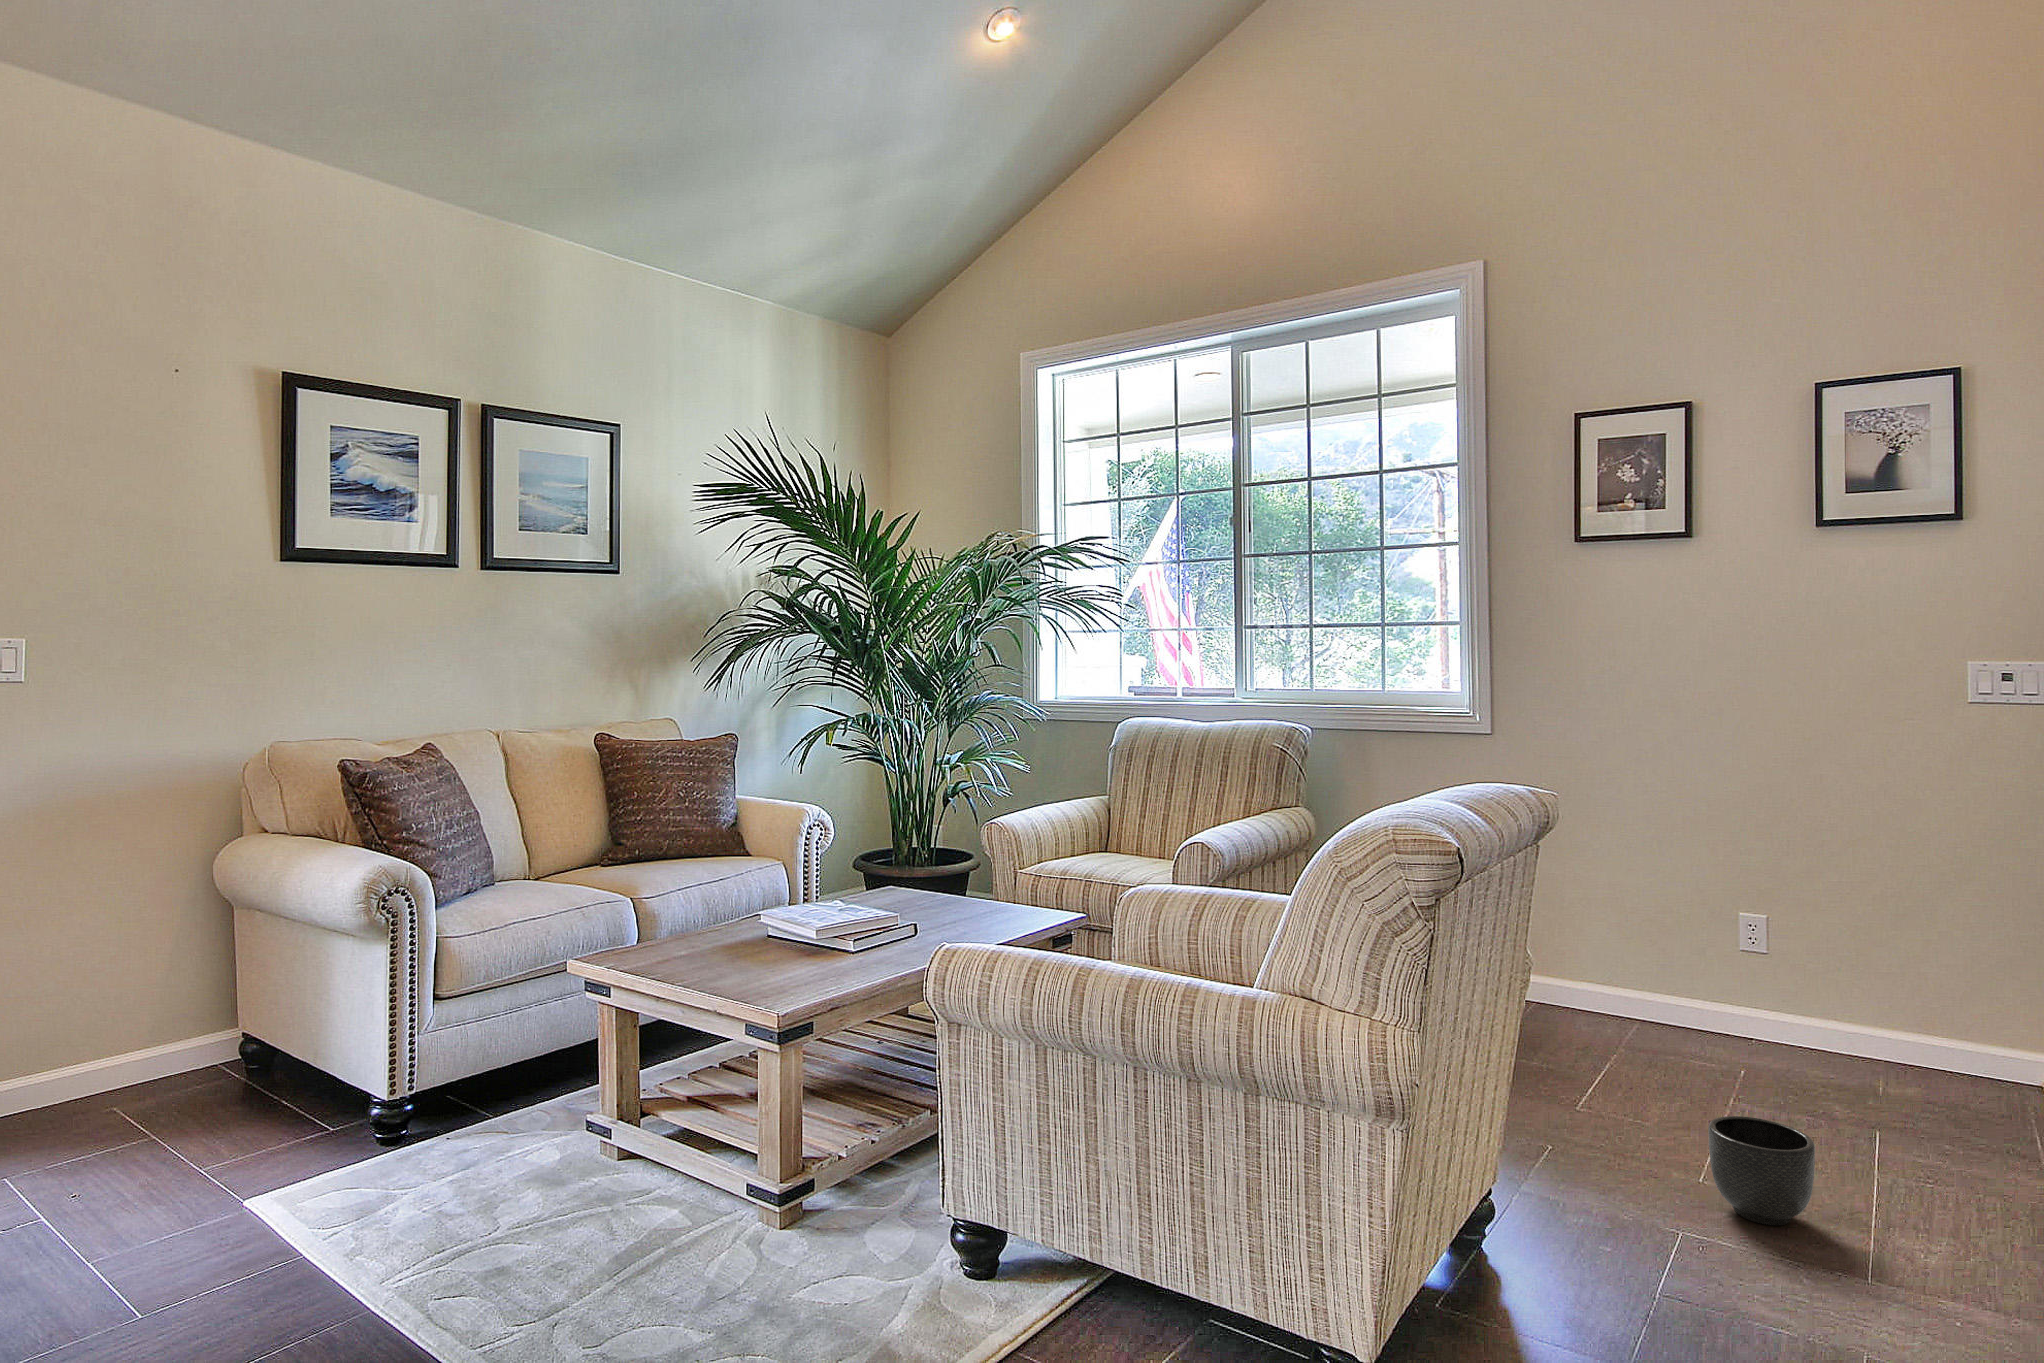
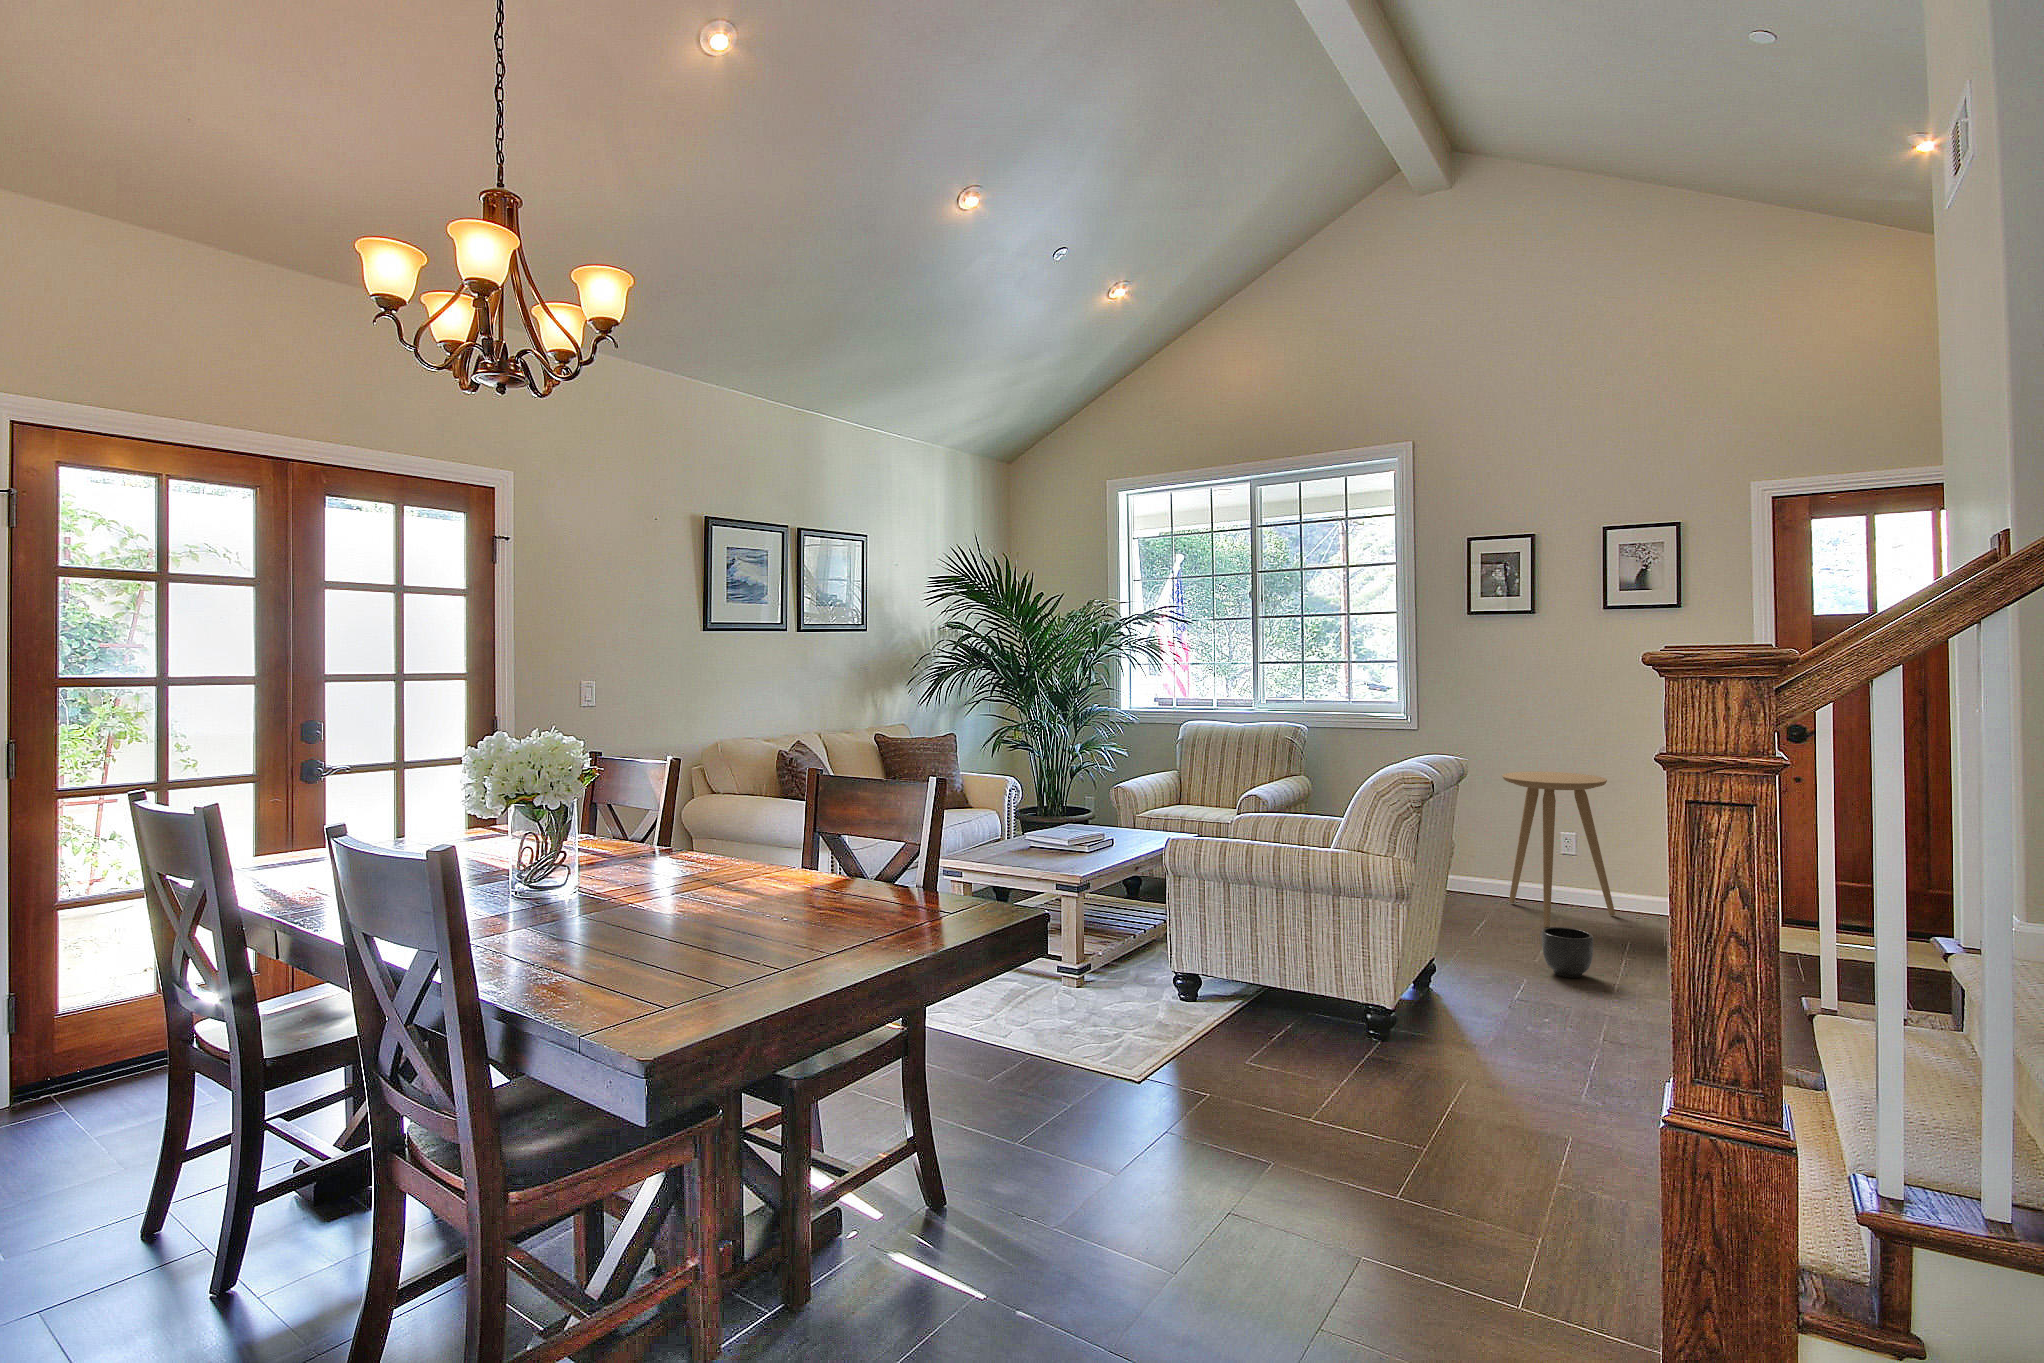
side table: none [1631,806,1832,1087] -> present [1502,771,1615,928]

